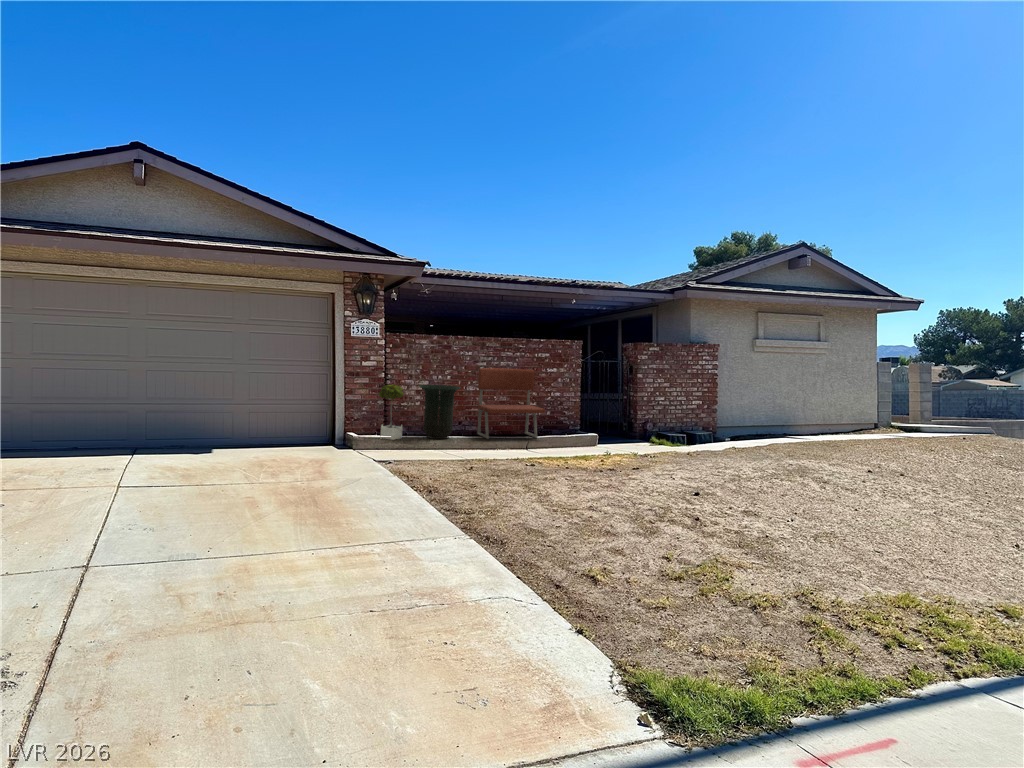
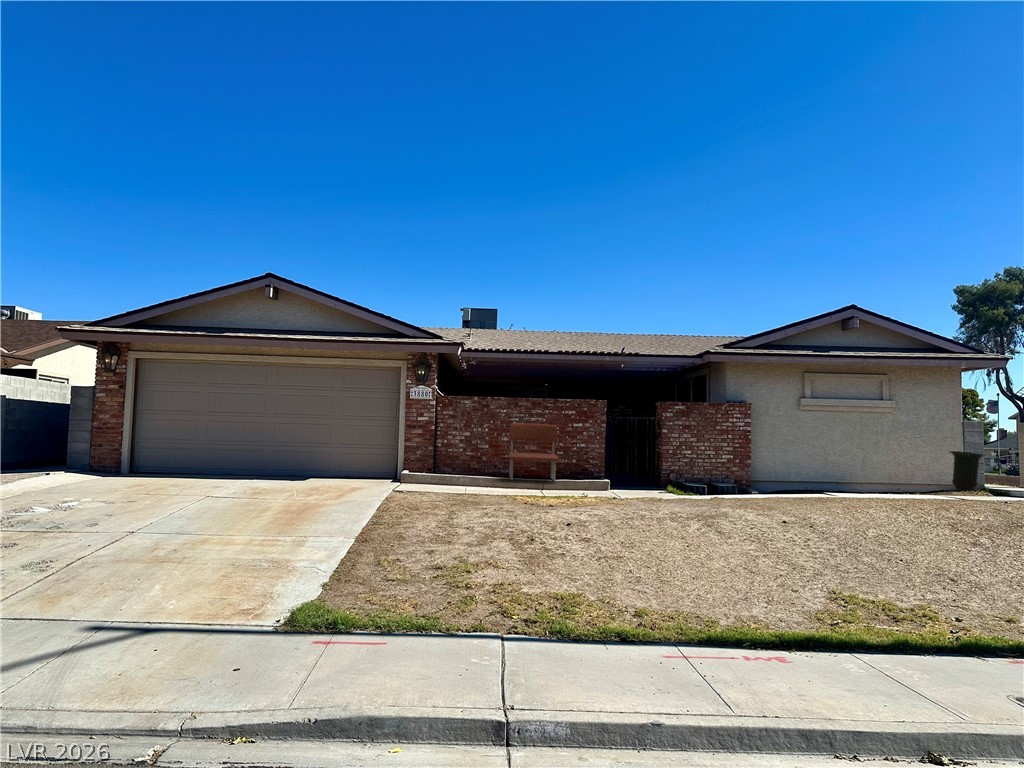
potted tree: present [379,384,404,440] -> none [426,435,446,477]
trash can: present [419,385,461,439] -> present [950,451,985,491]

